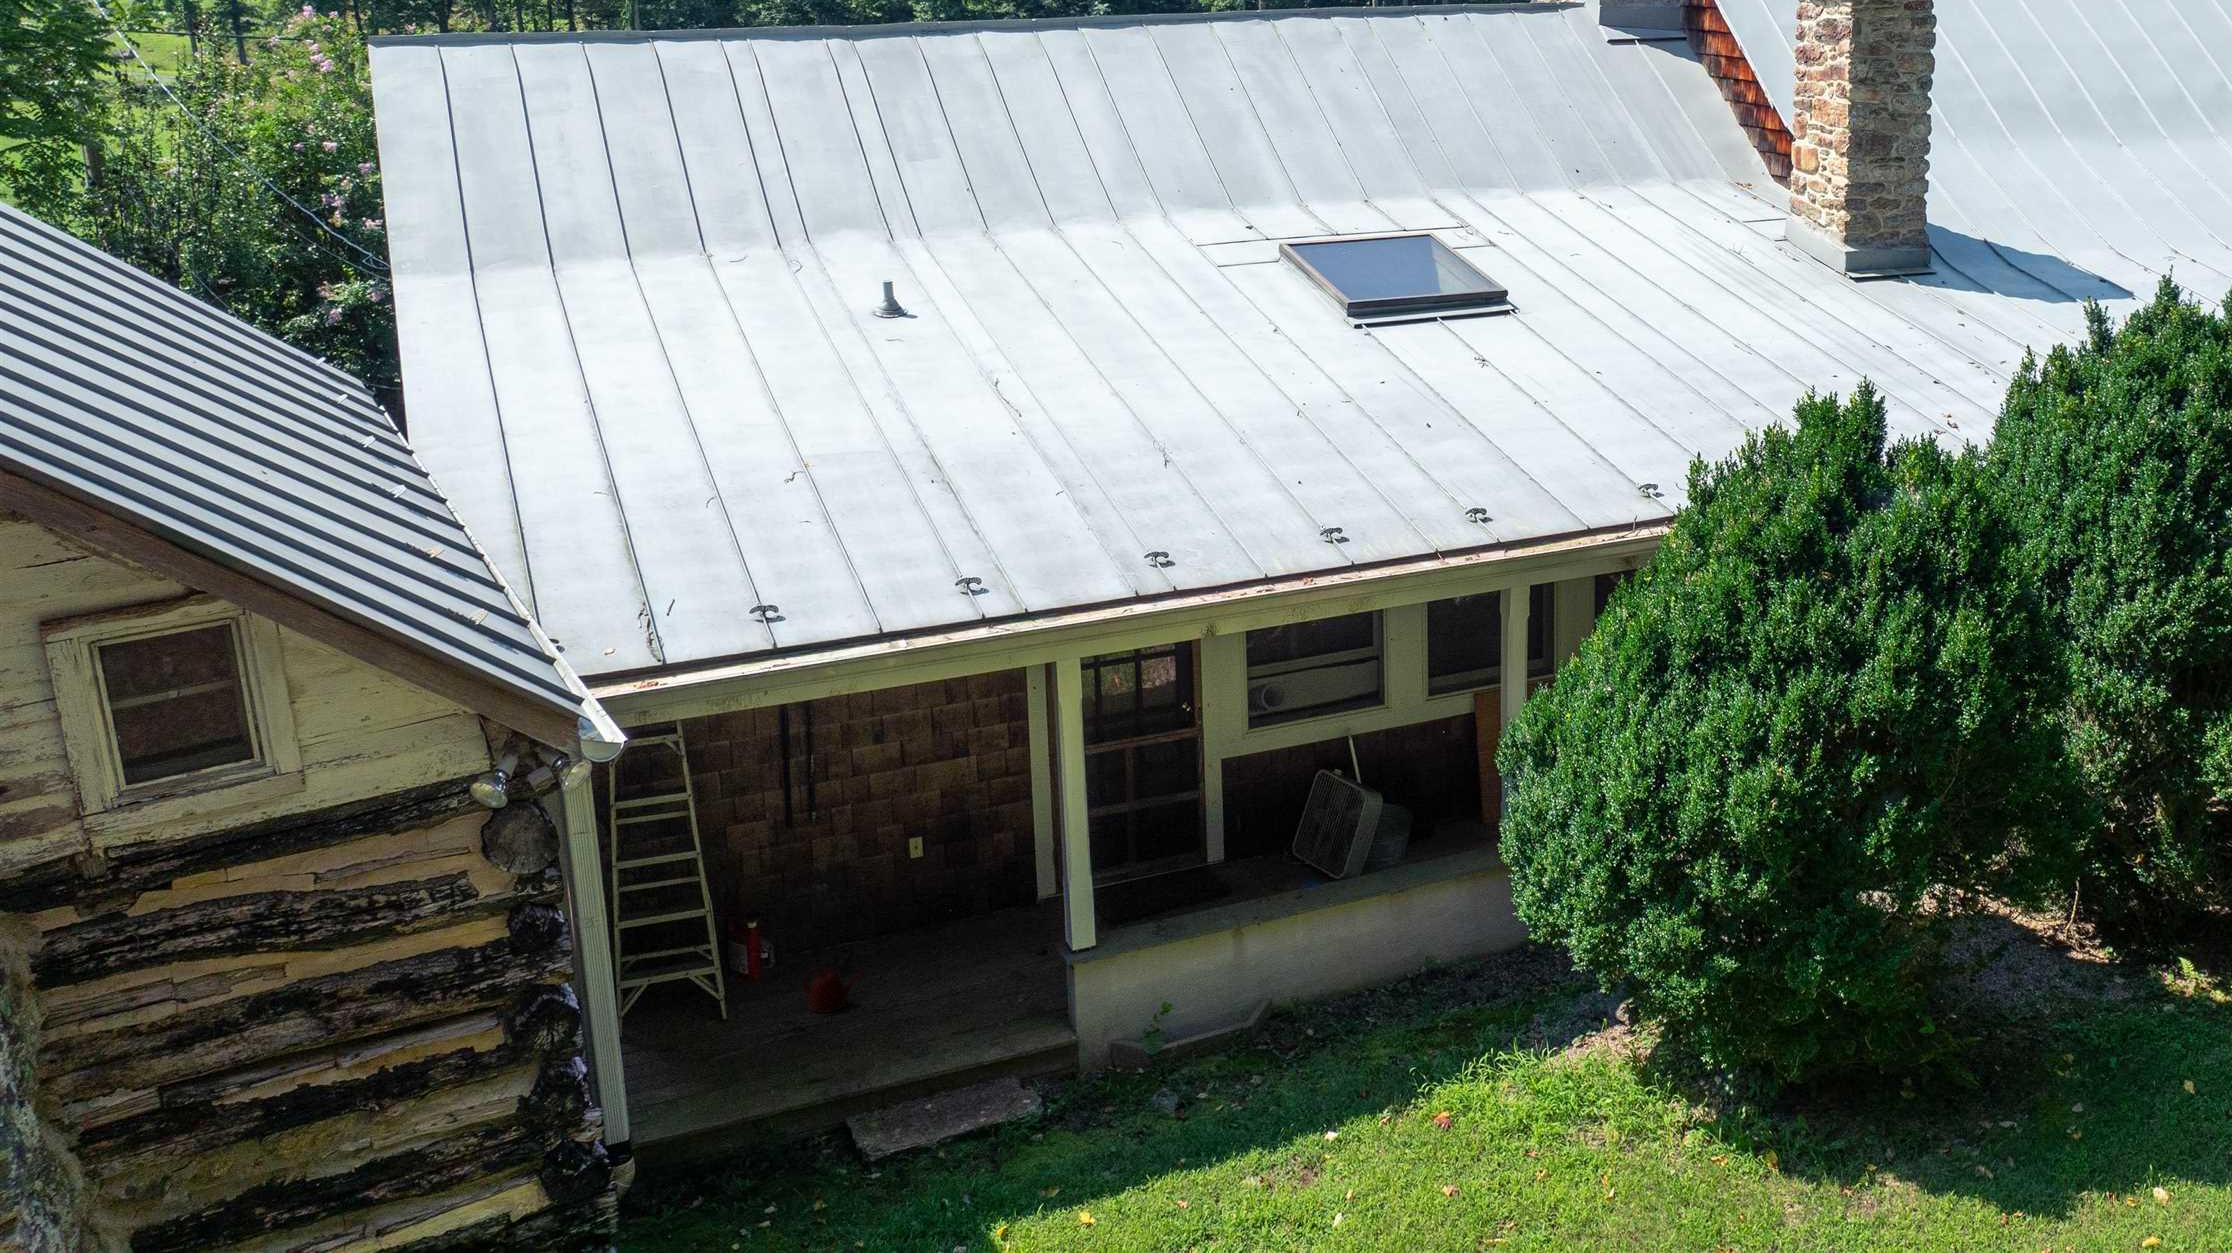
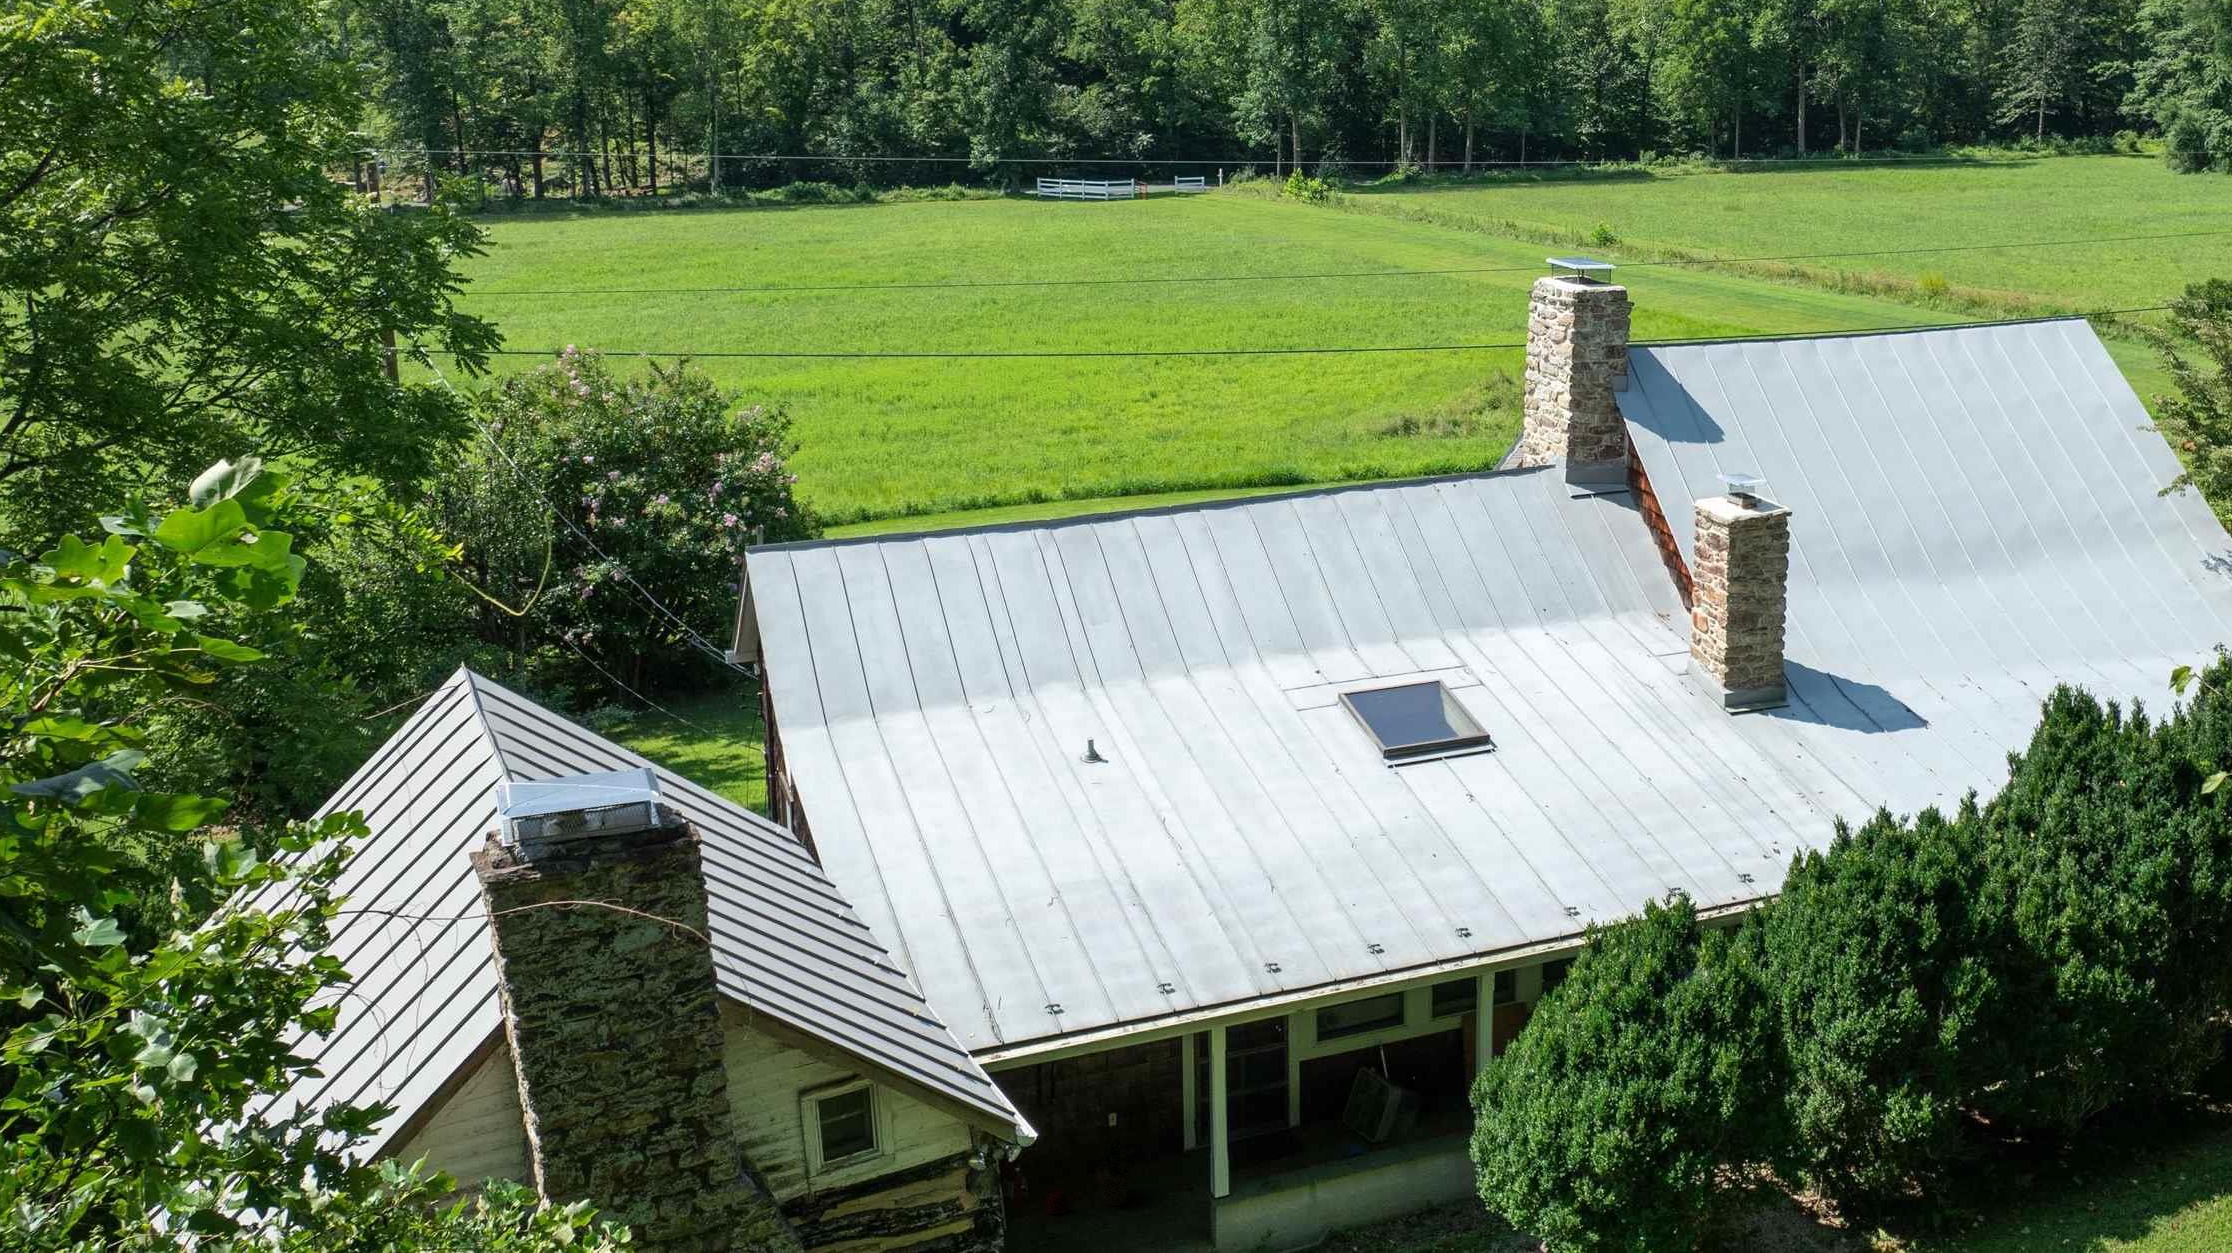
potted plant: none [895,878,957,996] -> present [1097,1135,1133,1206]

